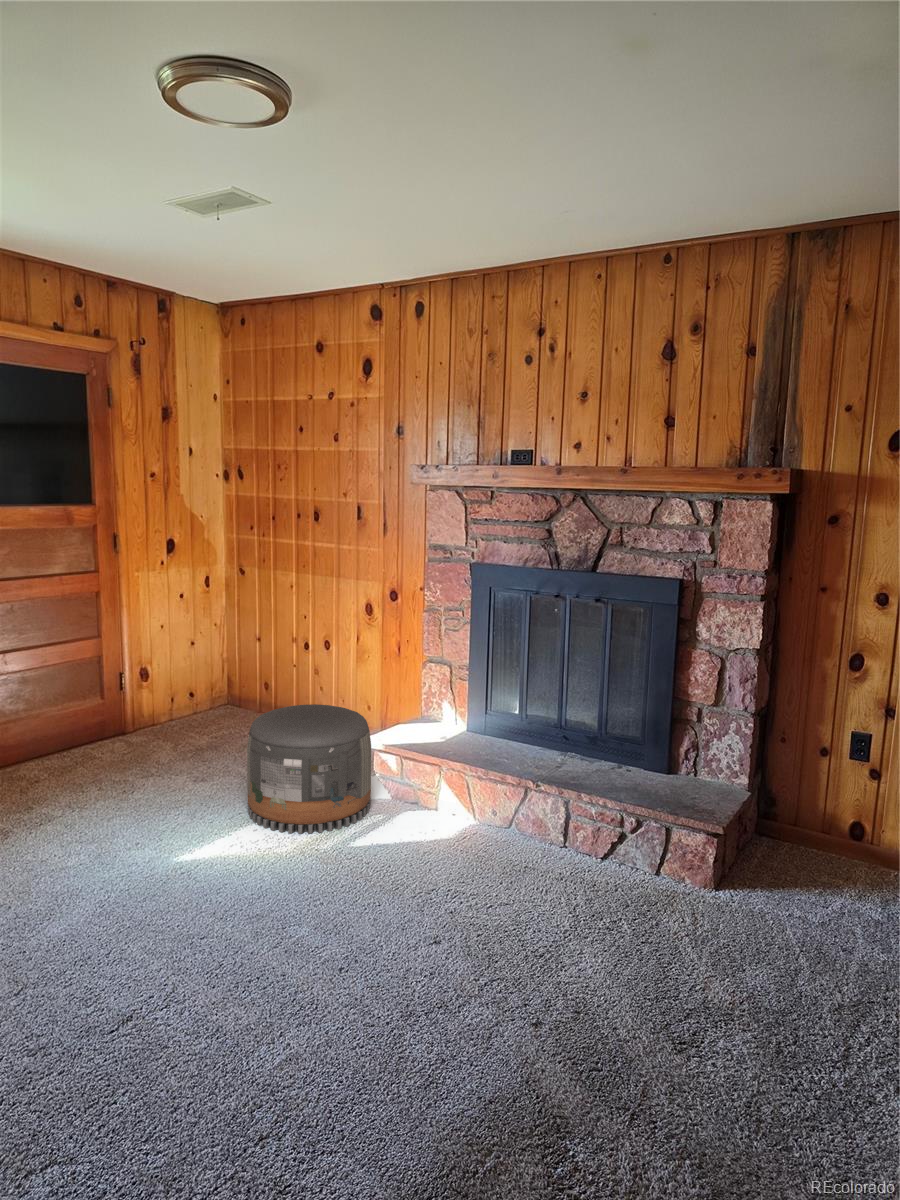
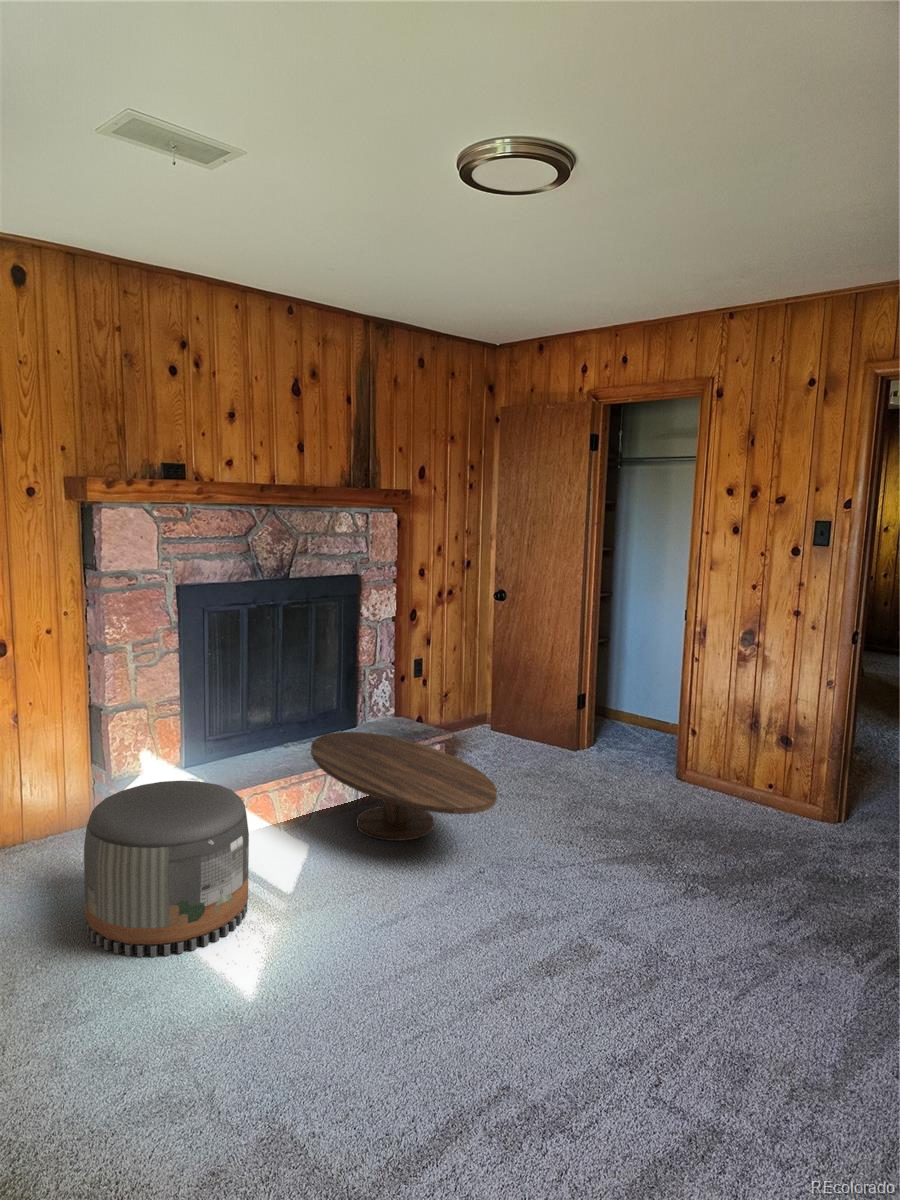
coffee table: none [430,760,654,900] -> present [311,732,497,841]

